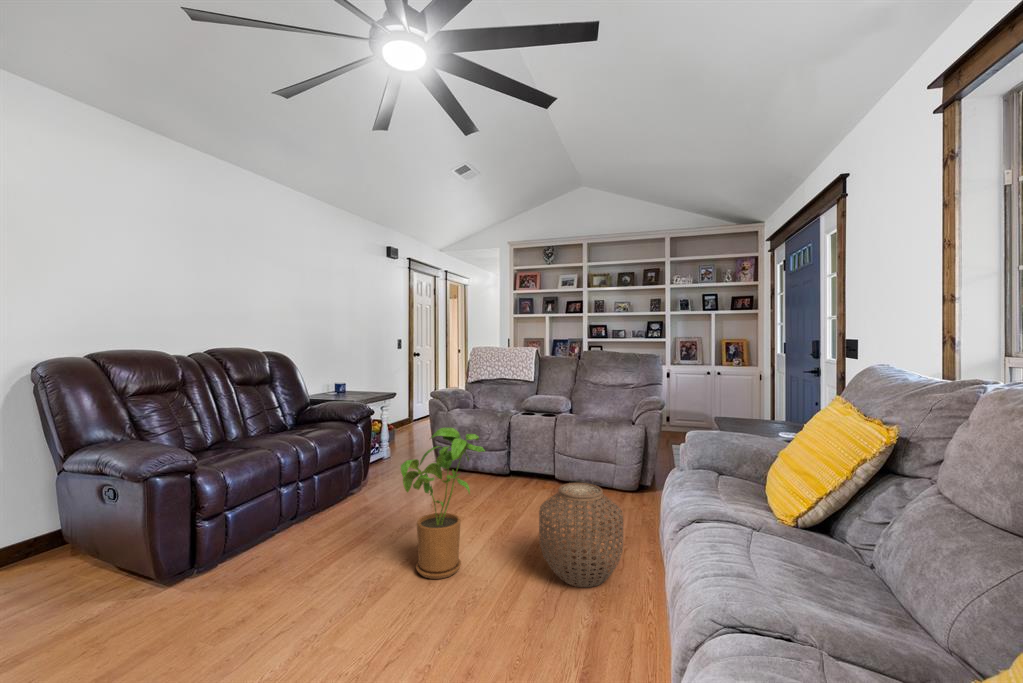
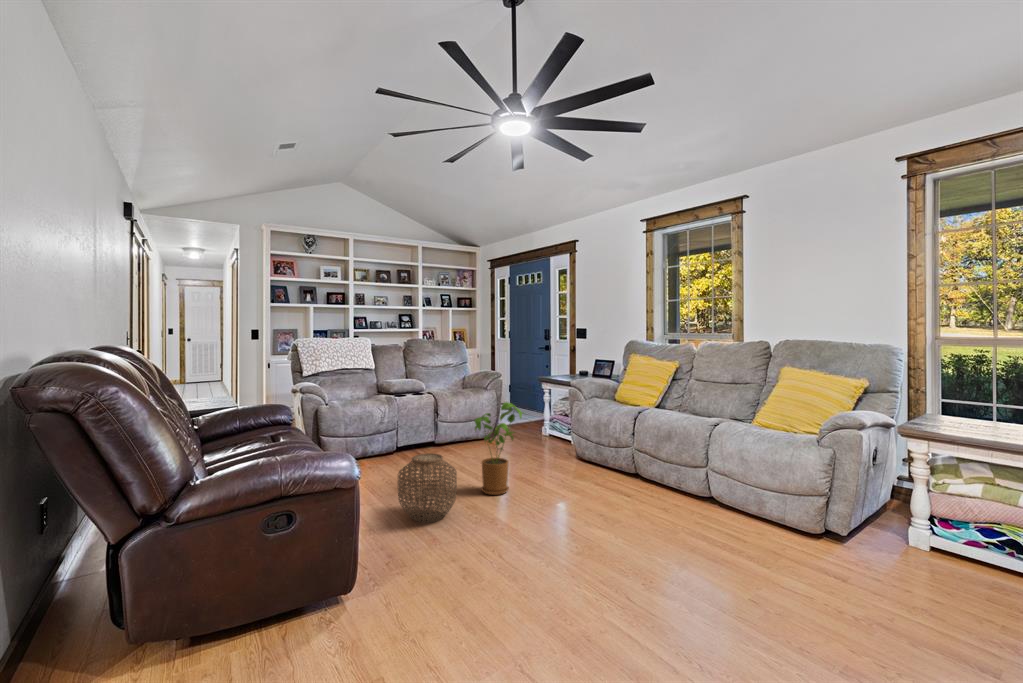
woven basket: present [539,483,623,587] -> present [398,453,457,523]

